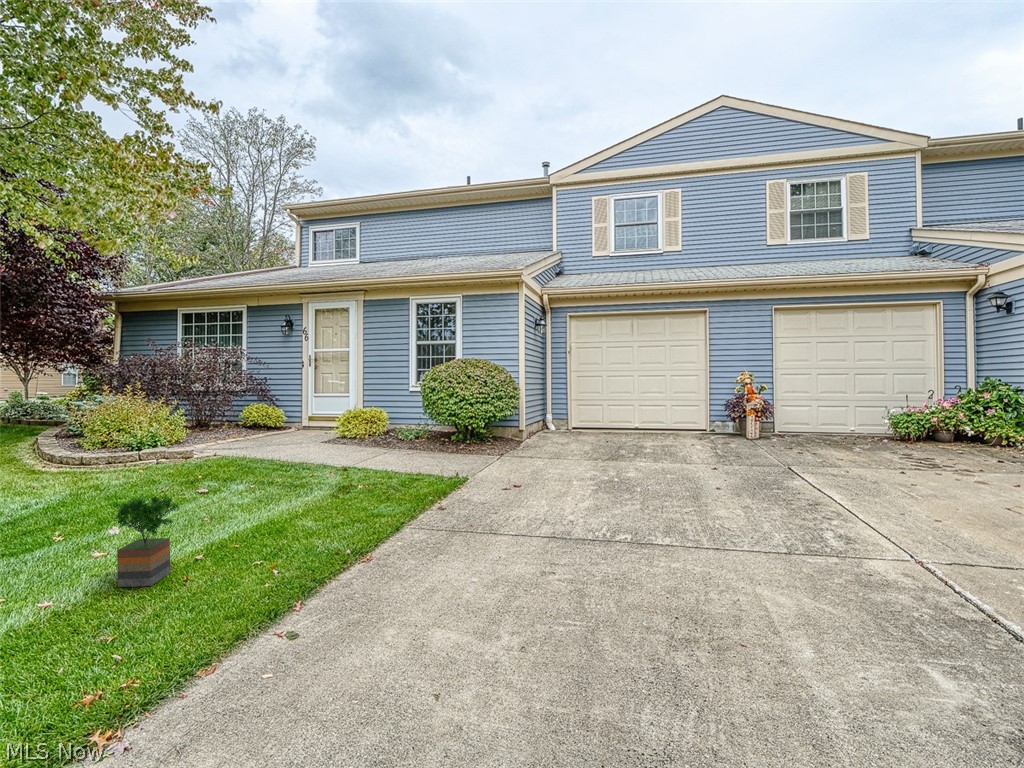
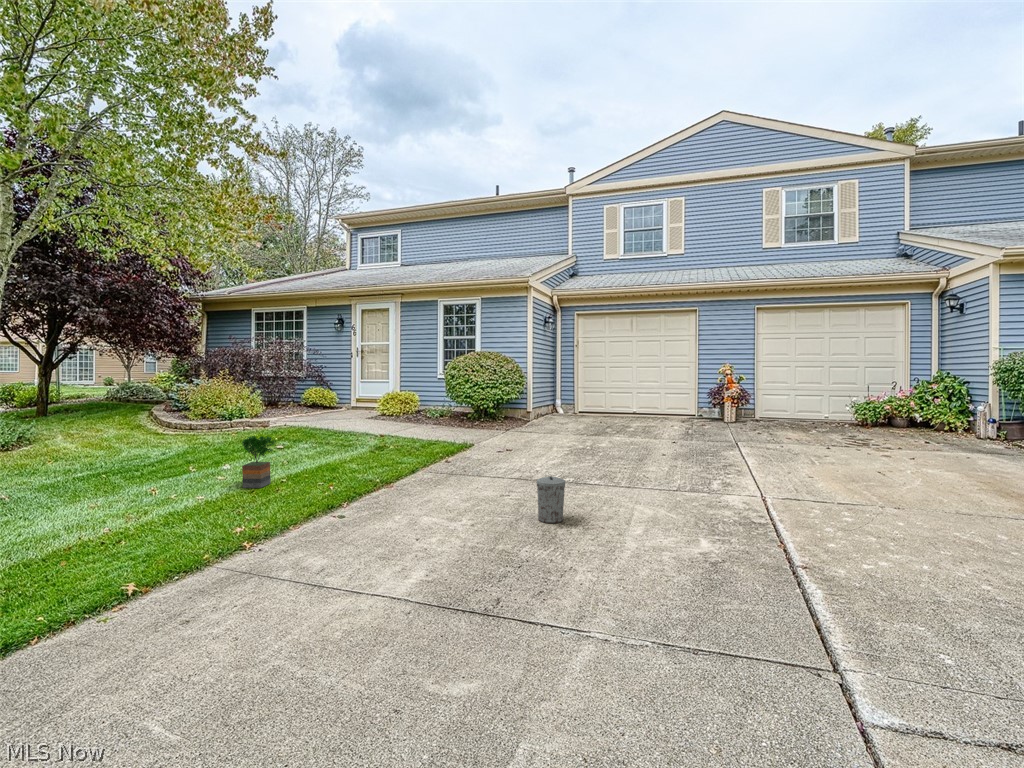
trash can: none [635,566,686,653] -> present [536,476,566,523]

